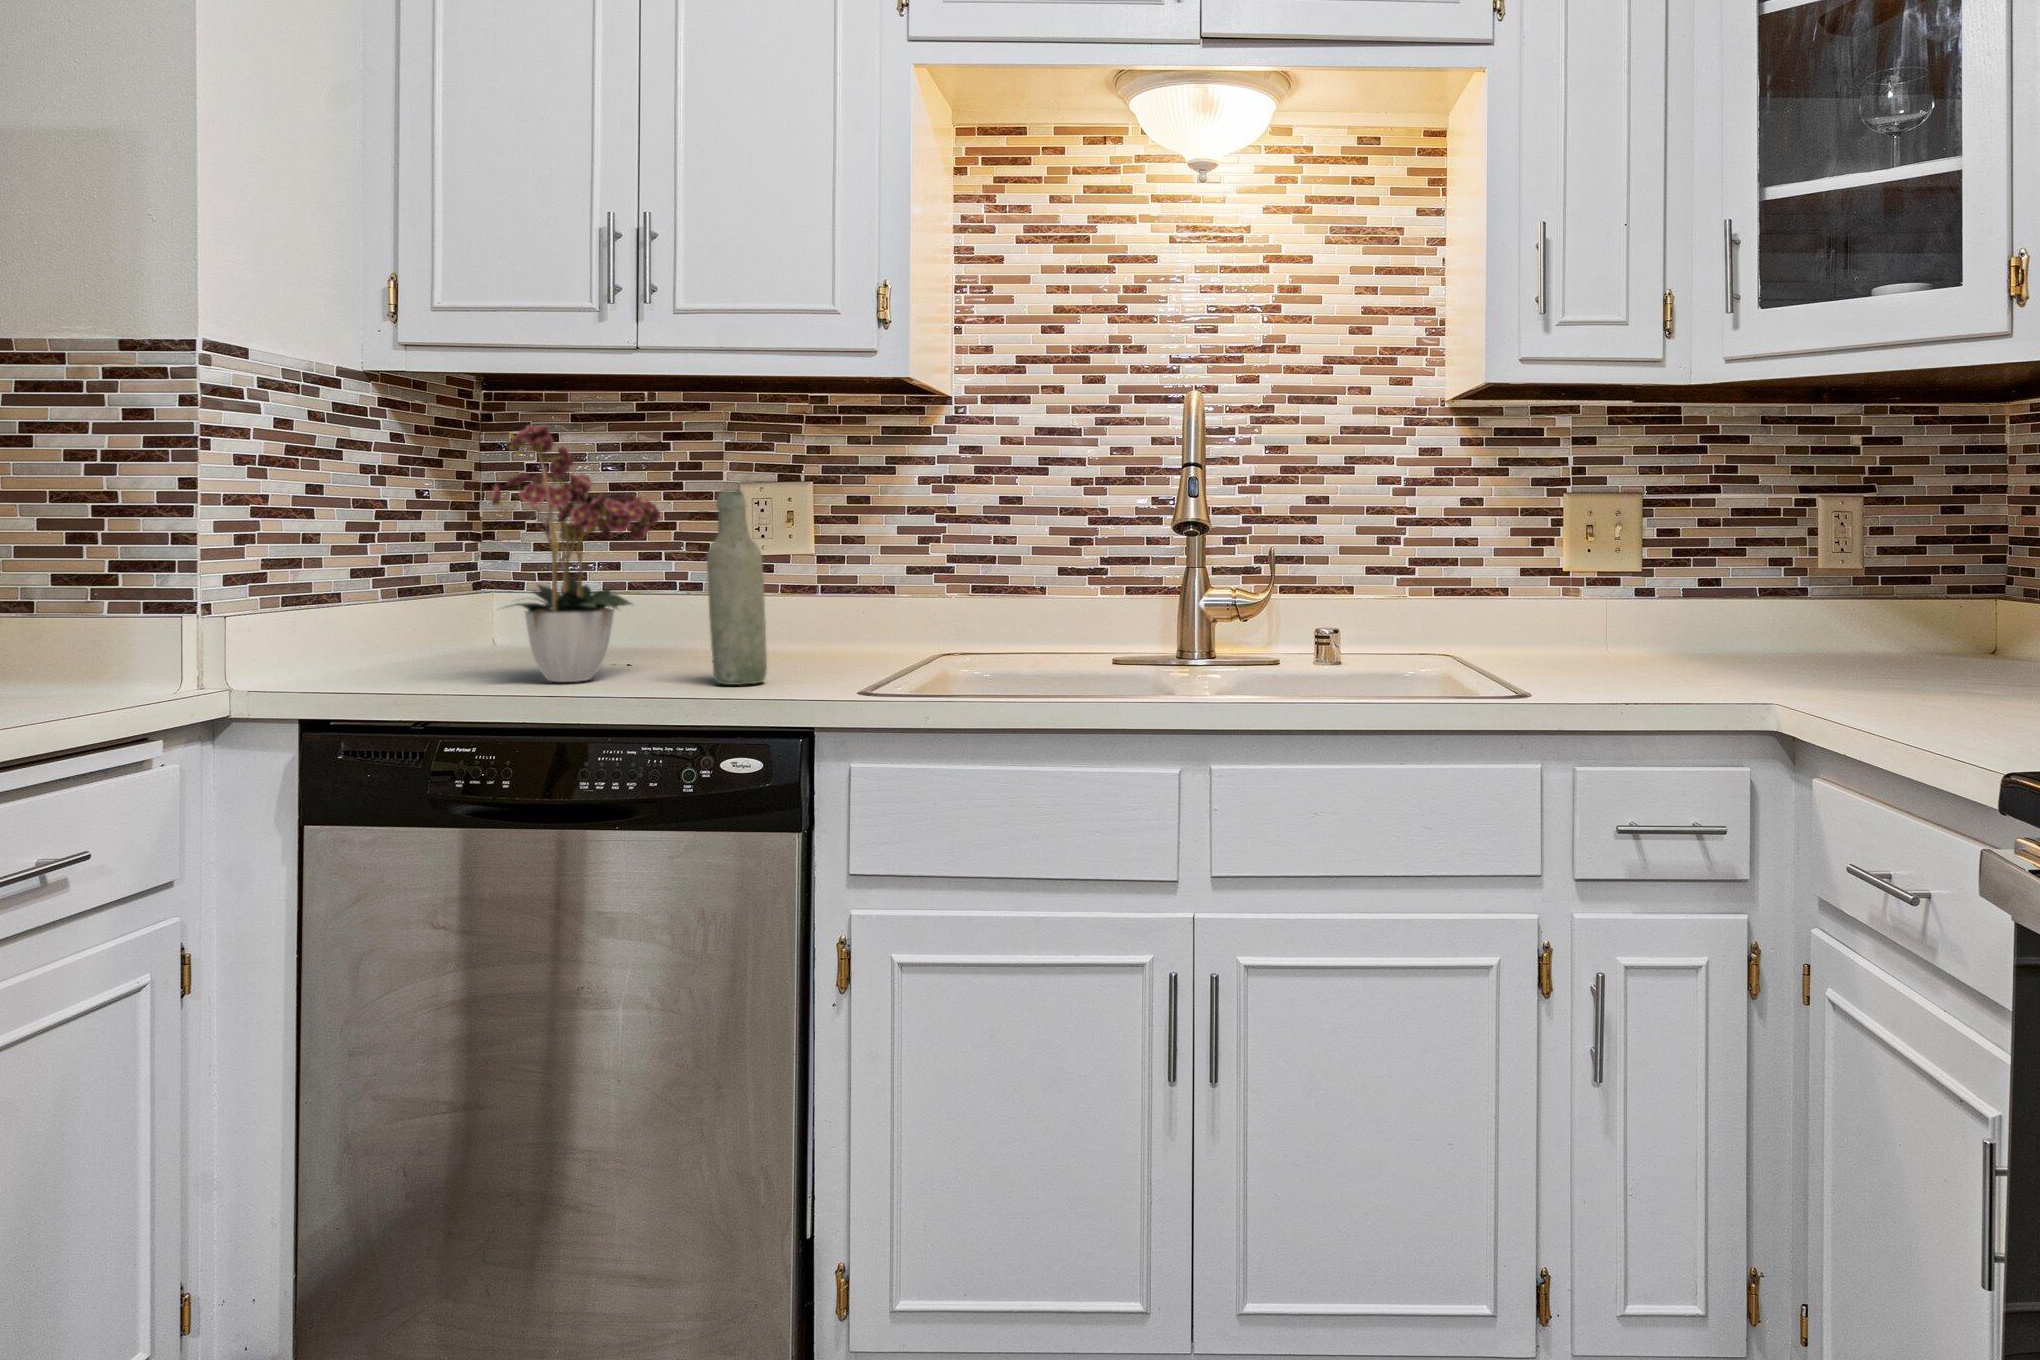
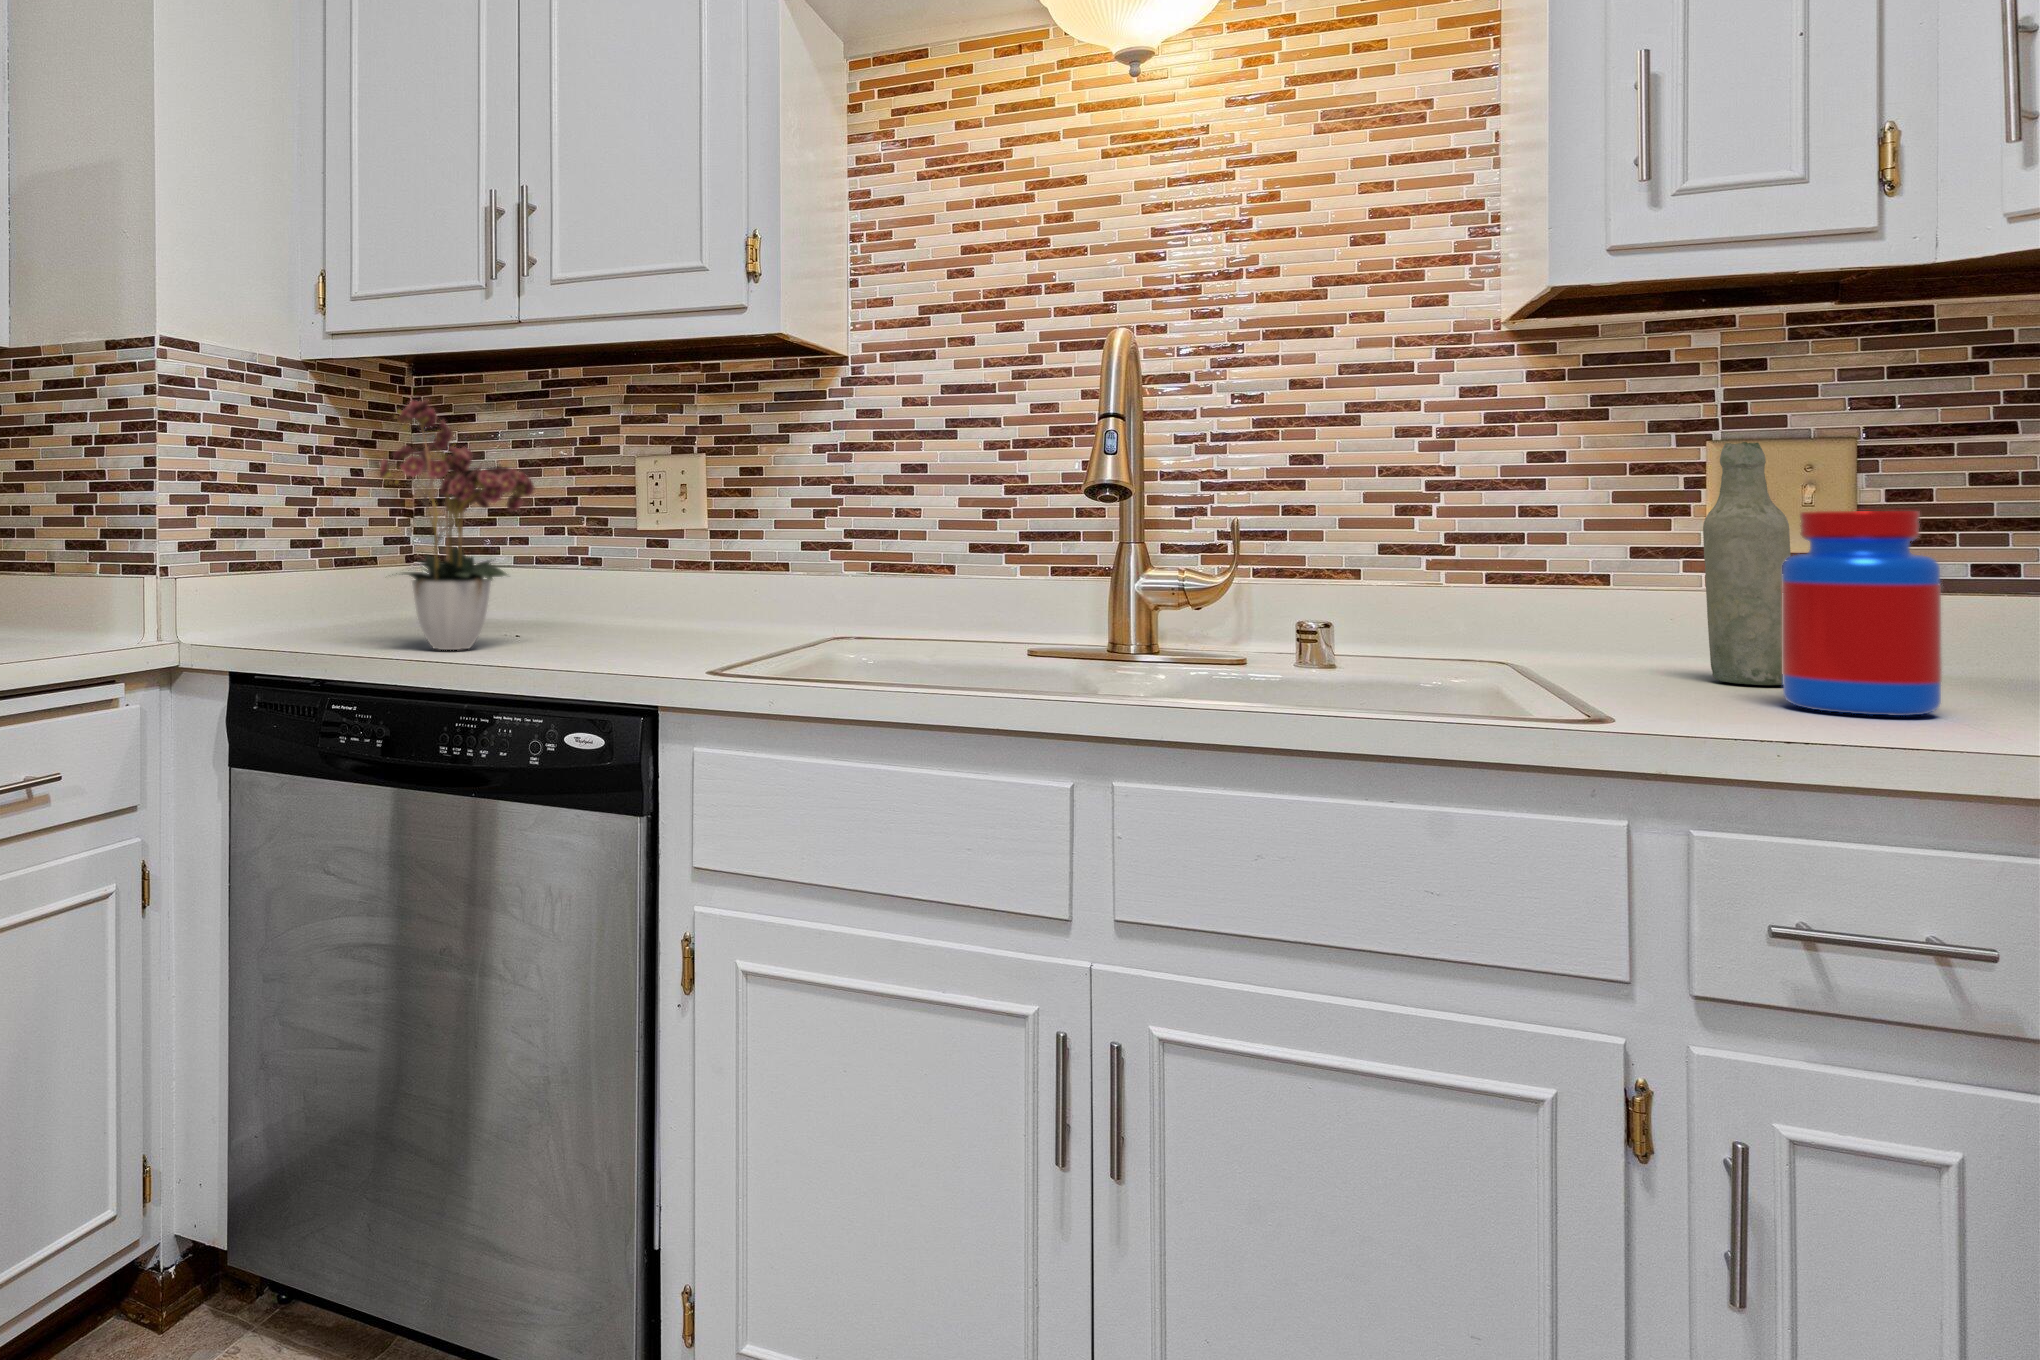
bottle: present [707,490,767,685] -> present [1703,442,1791,685]
jar: none [1621,548,1703,683] -> present [1782,511,1942,716]

